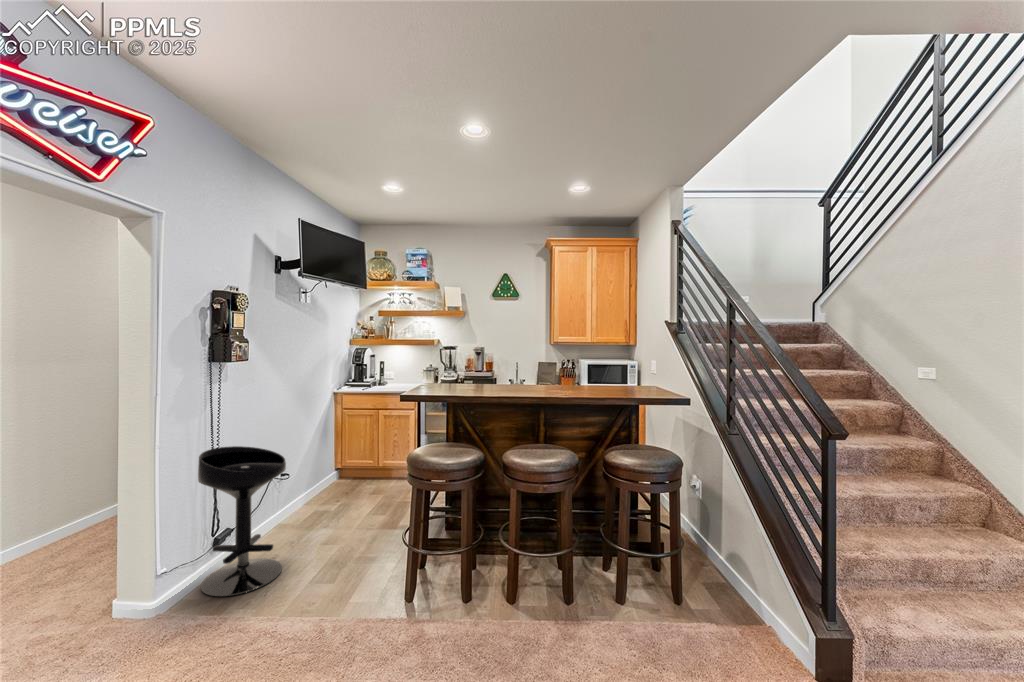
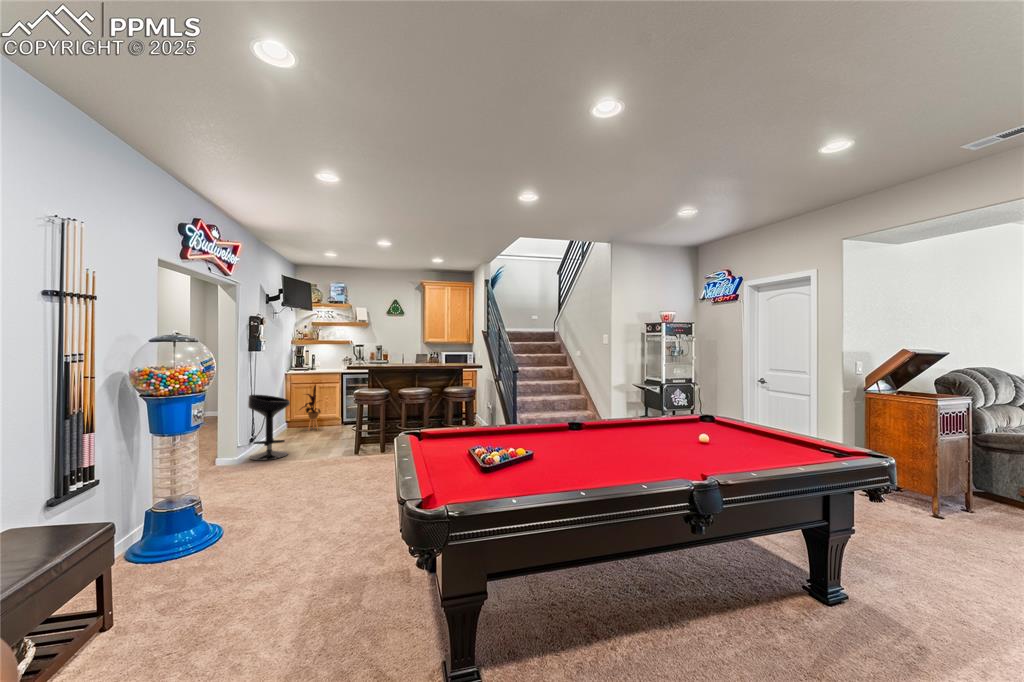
house plant: none [344,415,385,490] -> present [300,386,320,429]

